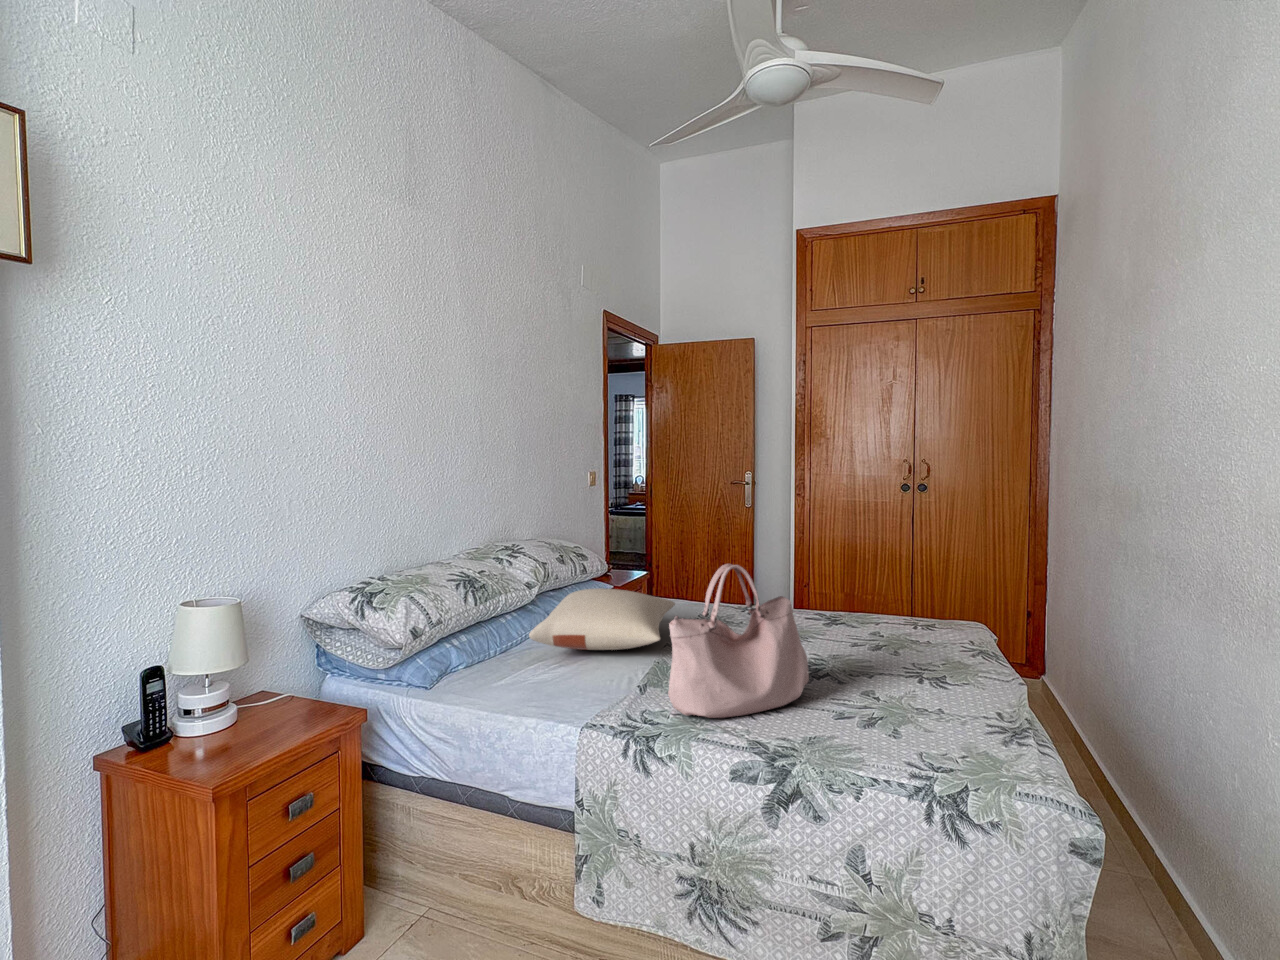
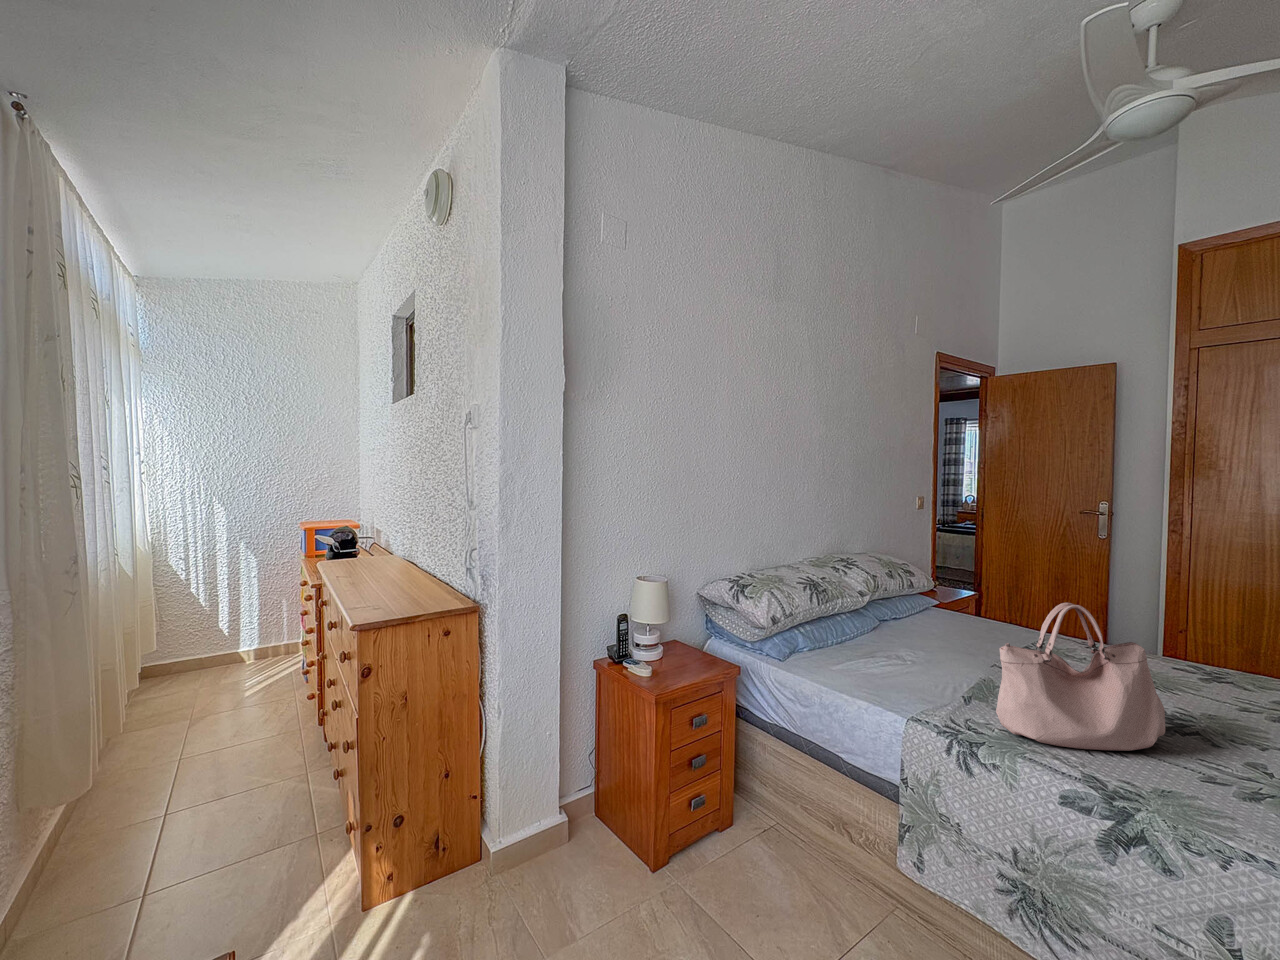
pillow: present [529,588,675,650] -> none [863,603,1007,662]

